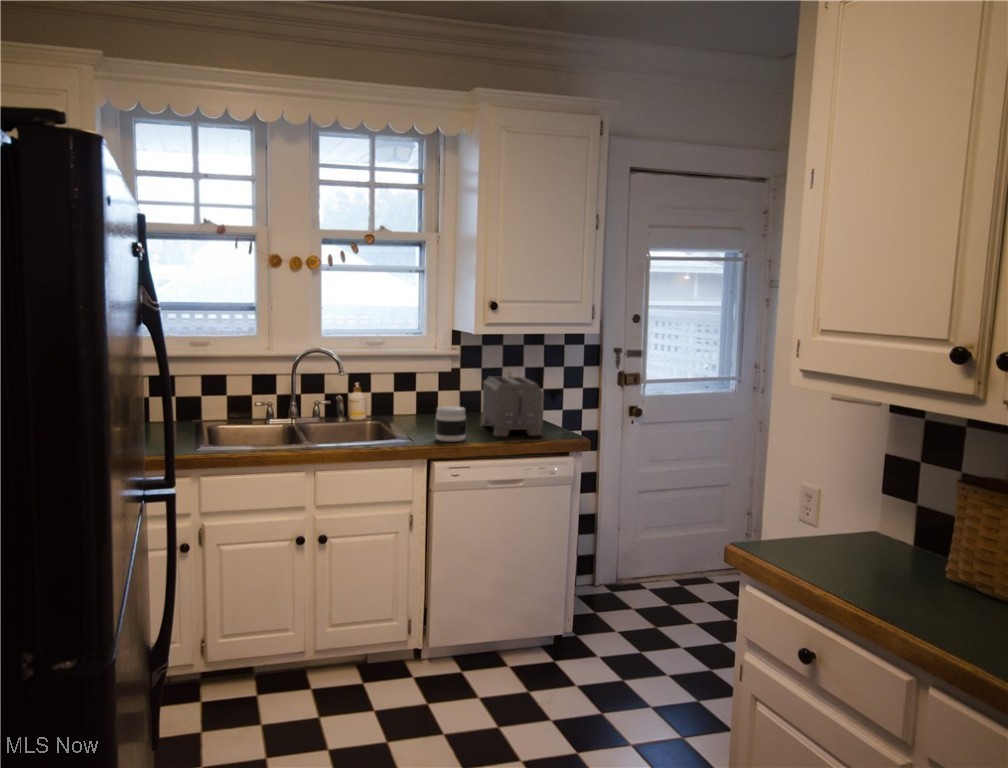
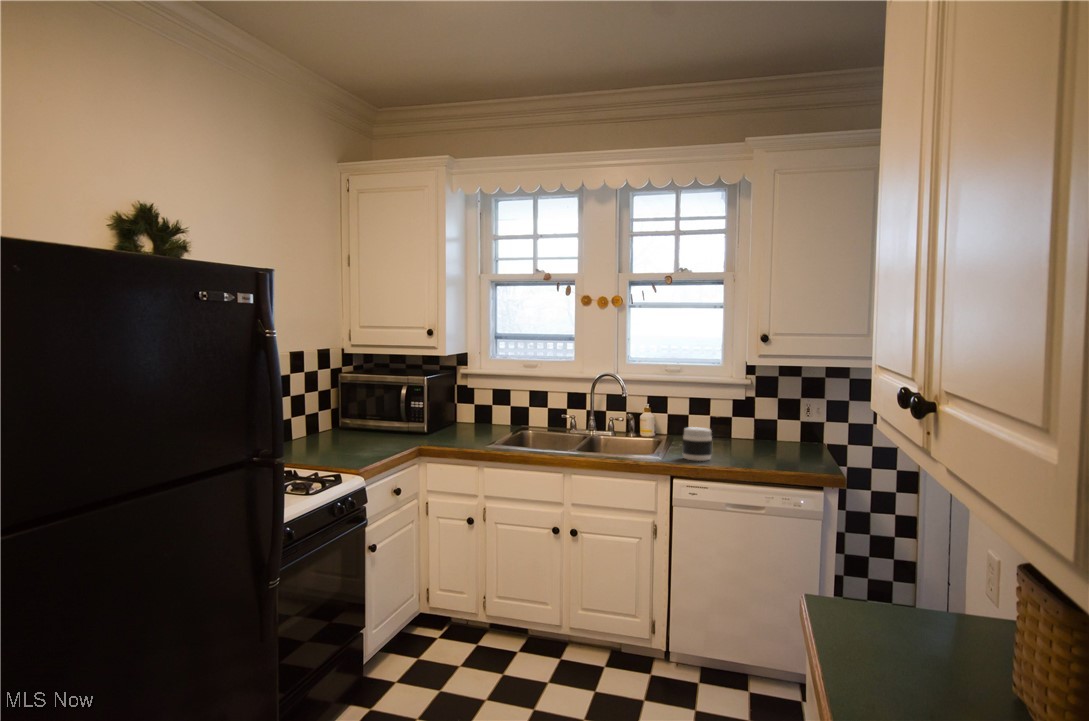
toaster: present [482,377,544,436] -> none [743,404,803,465]

